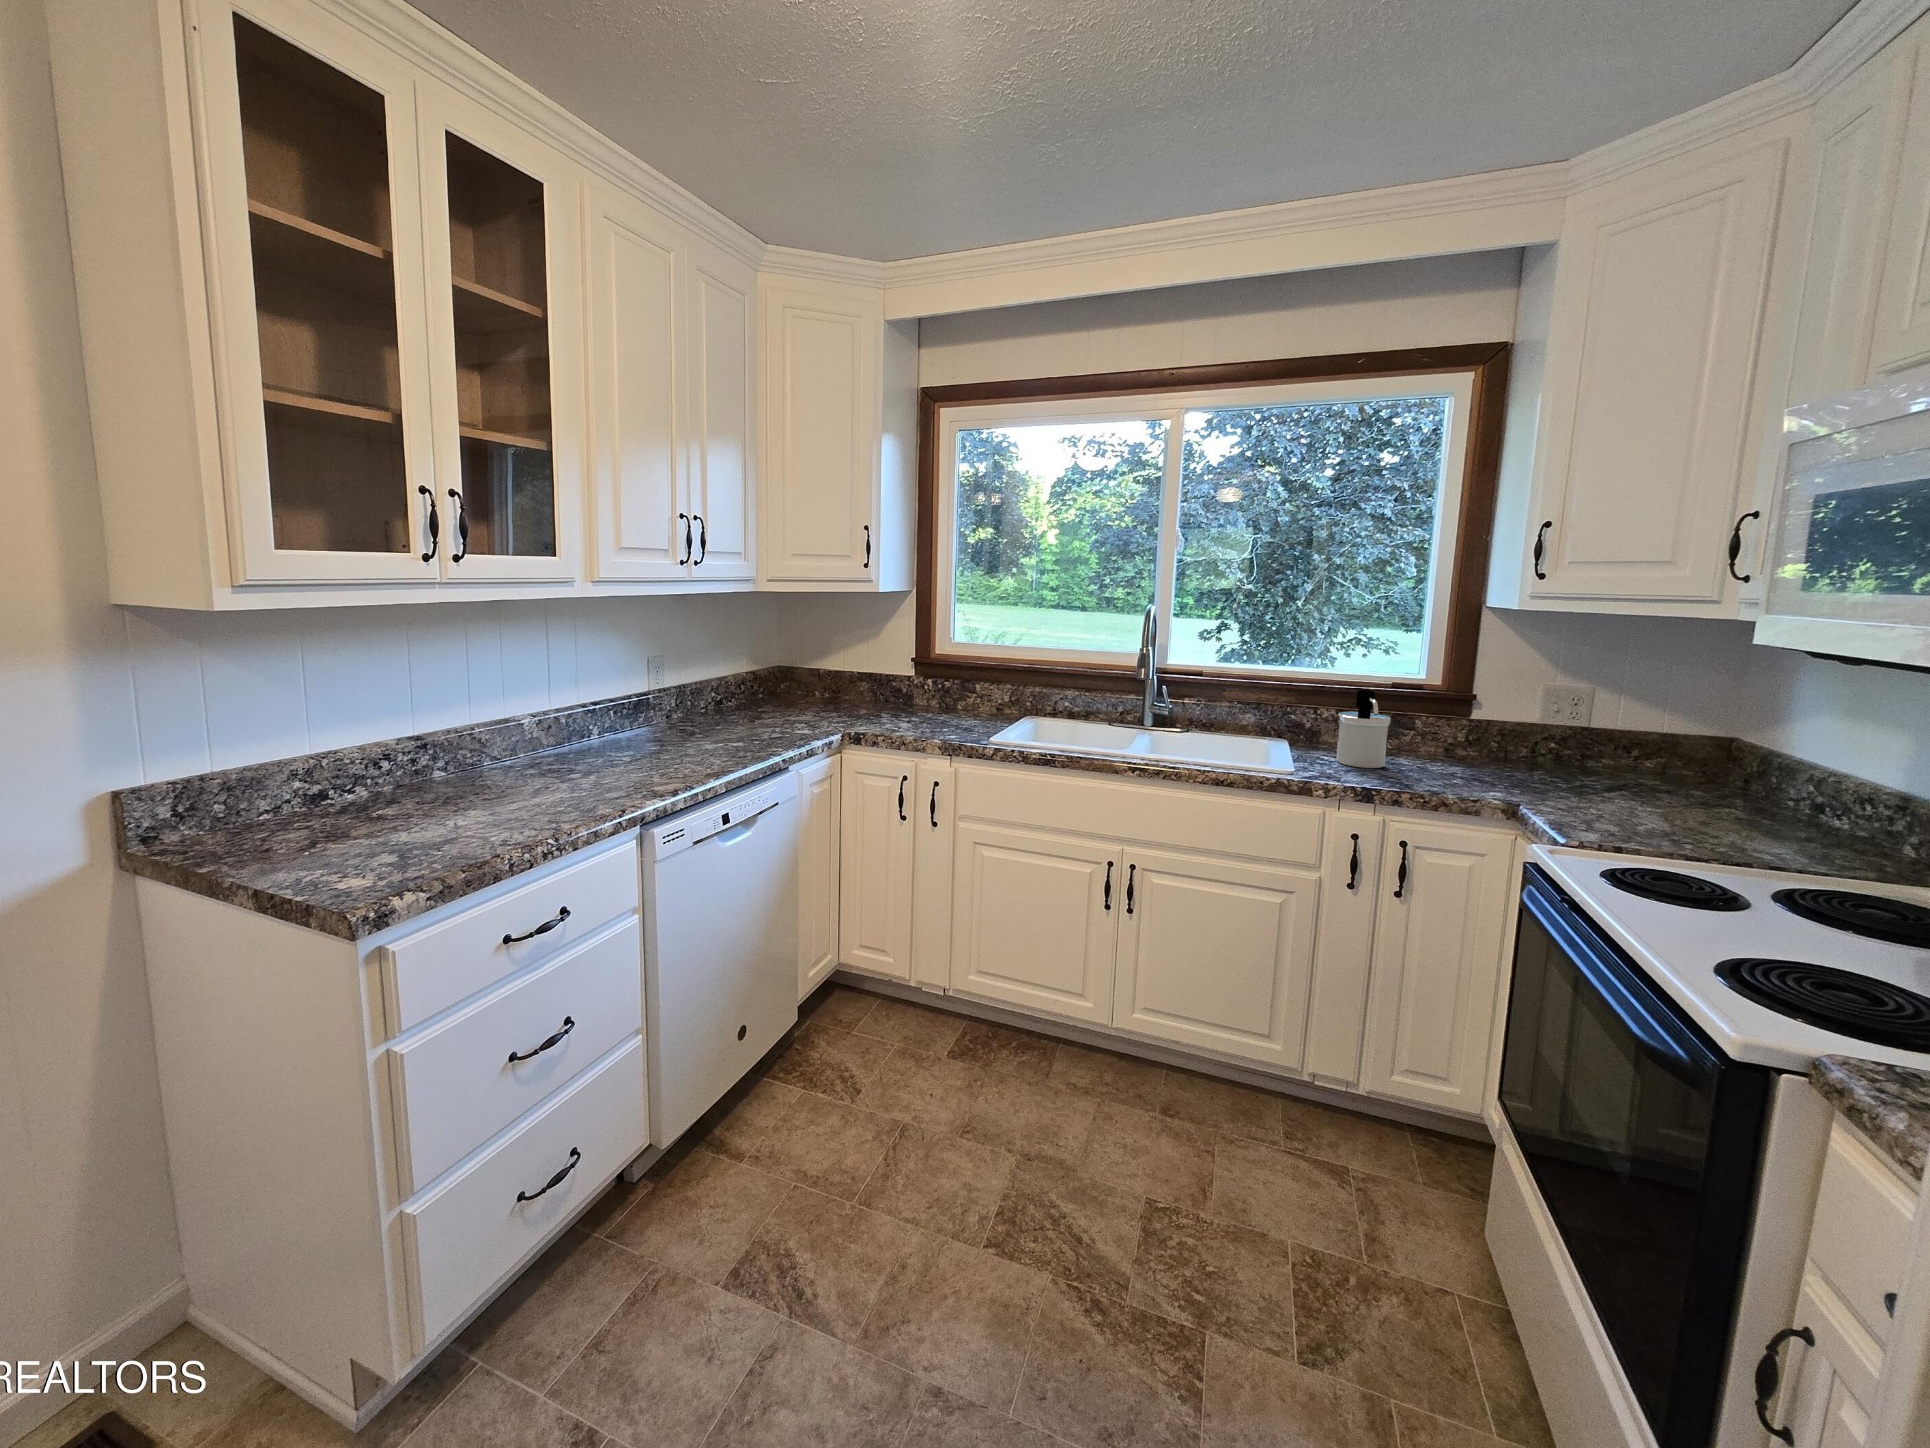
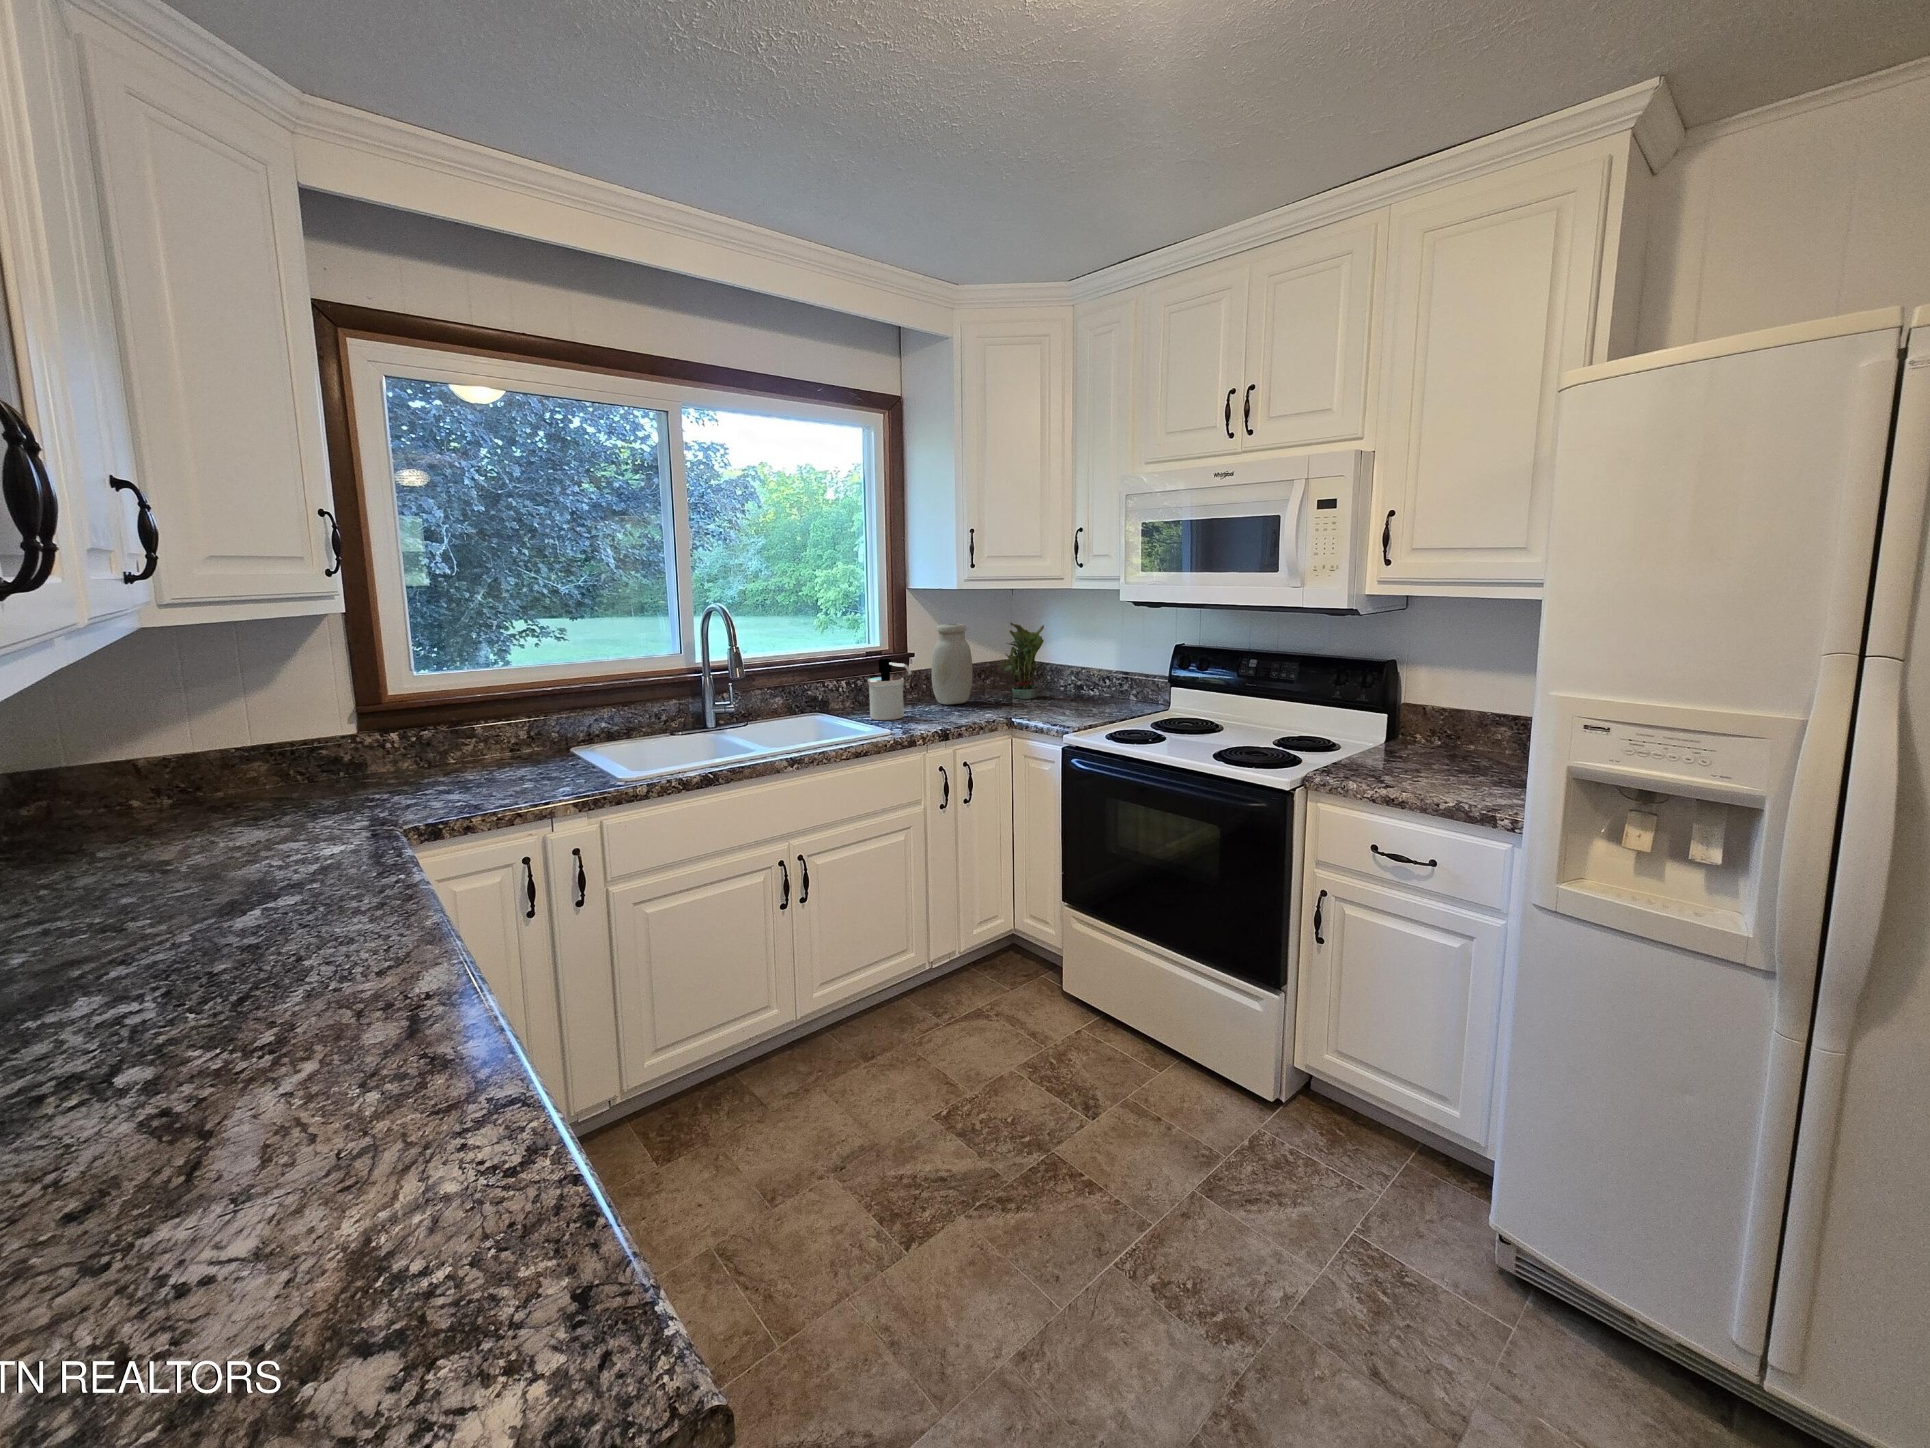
jar: none [1479,659,1559,776] -> present [932,623,973,704]
potted plant: none [1630,669,1726,802] -> present [999,623,1044,699]

